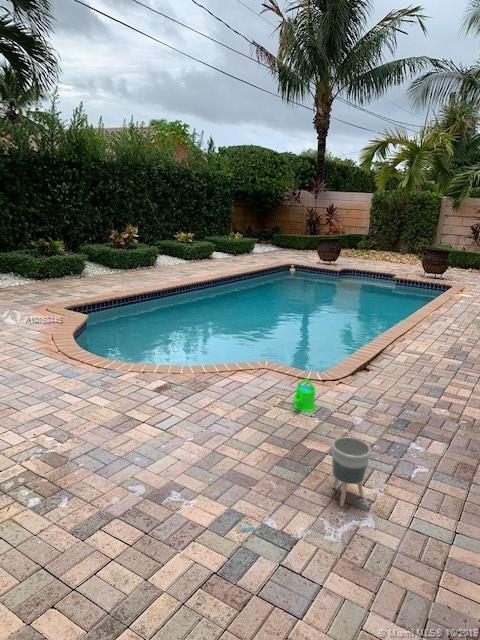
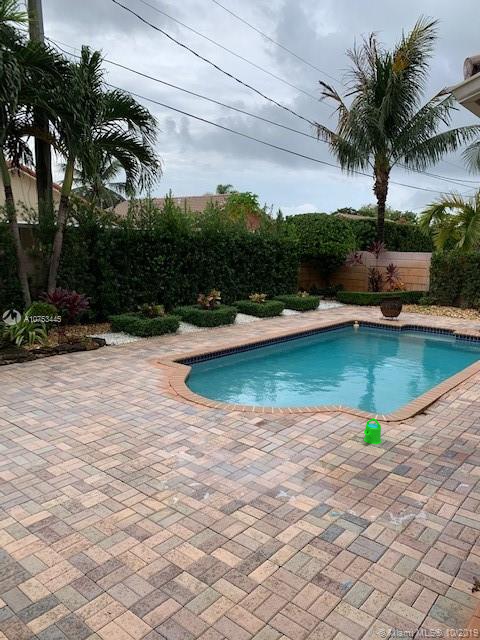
planter: present [332,437,371,507] -> none [394,456,423,506]

